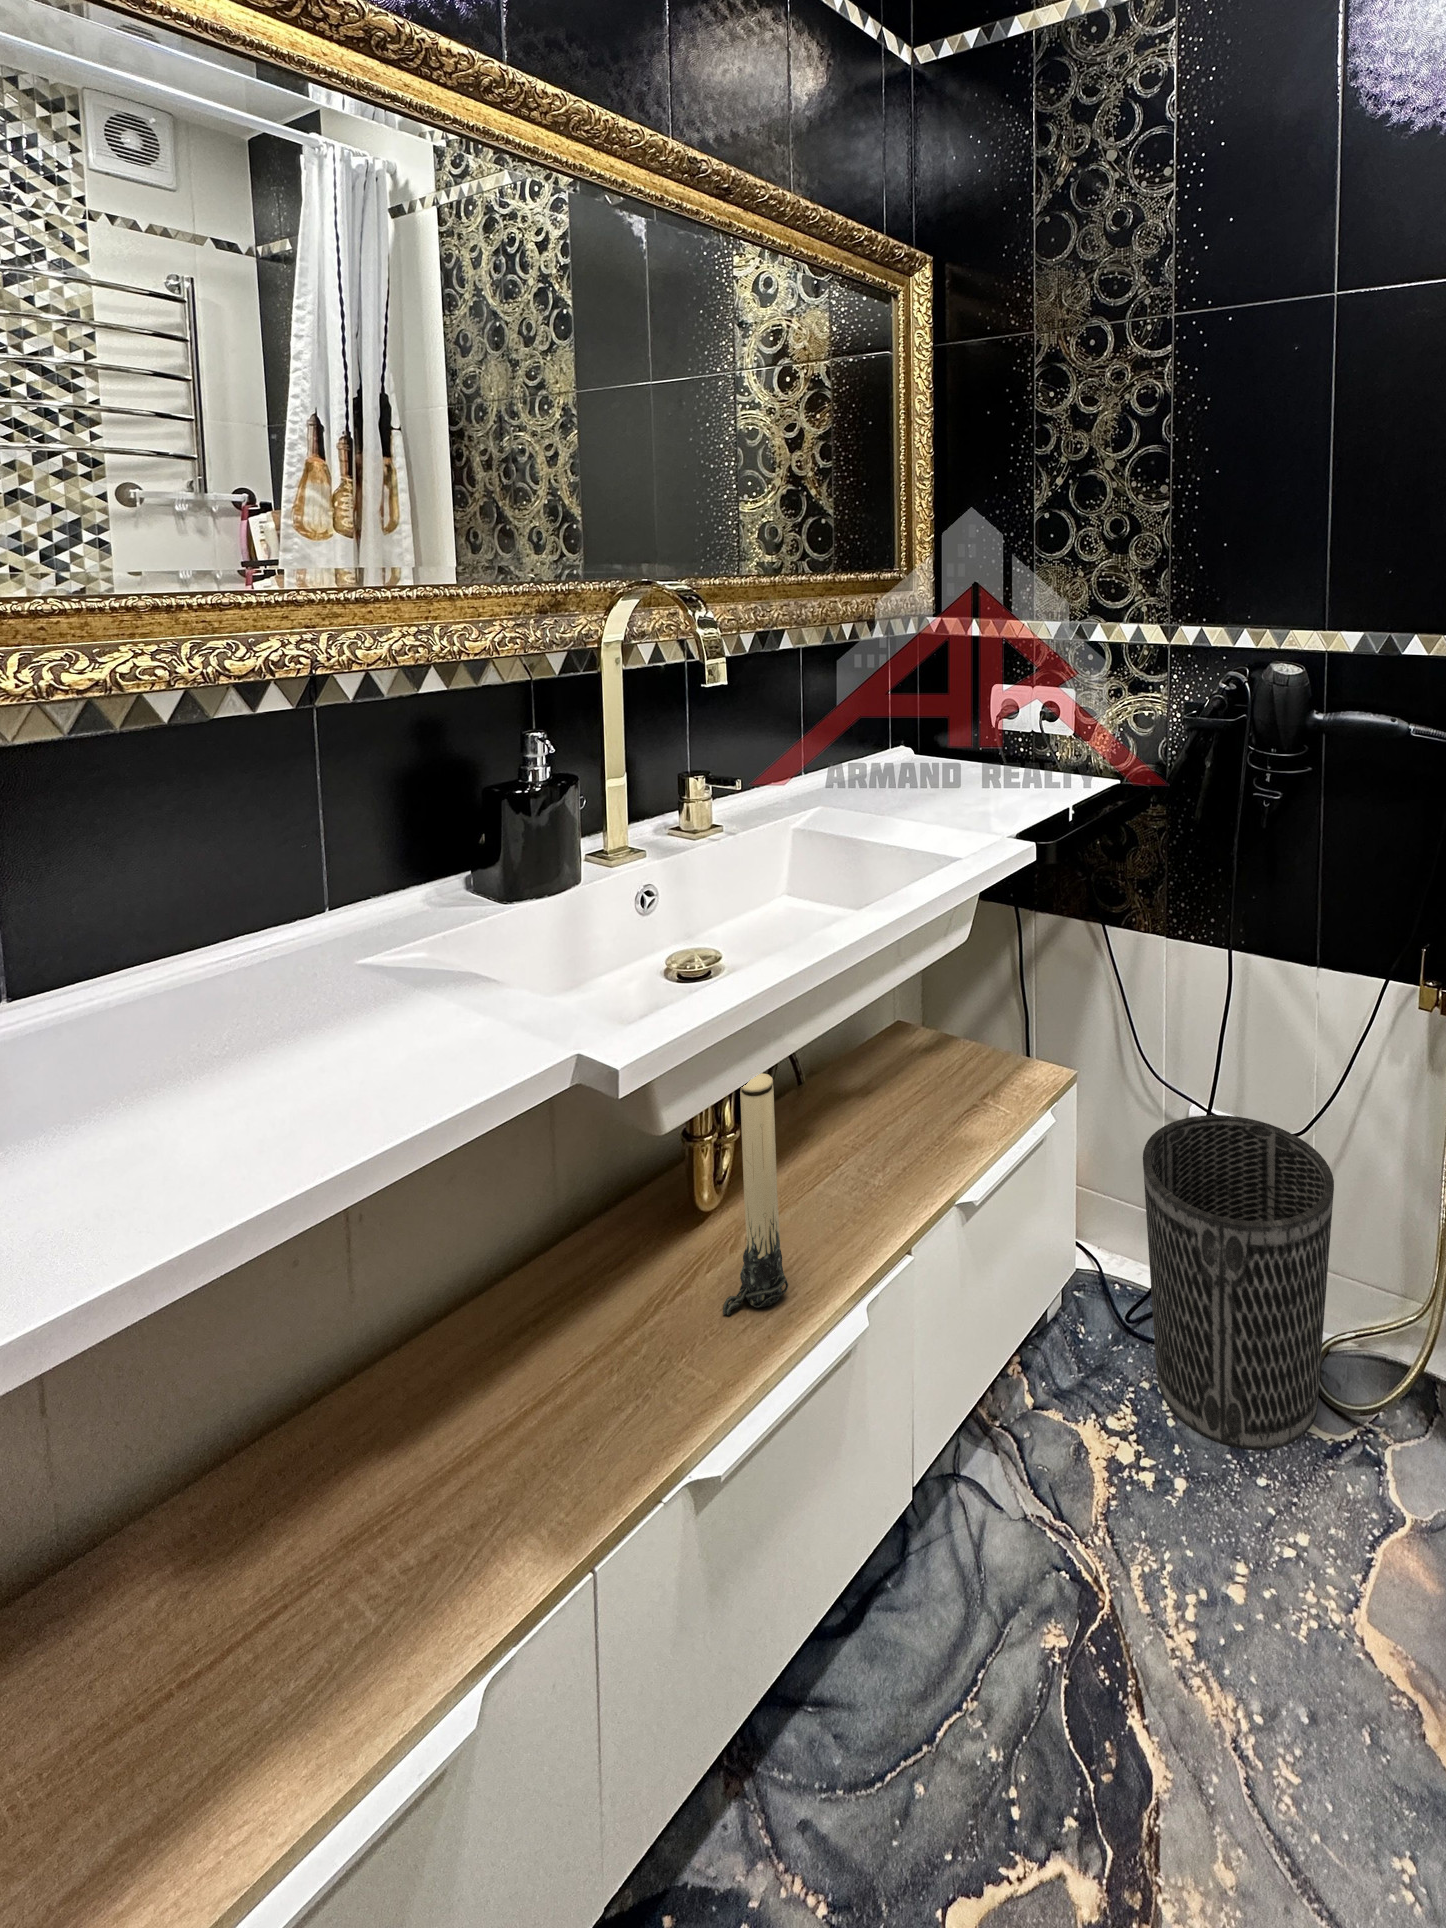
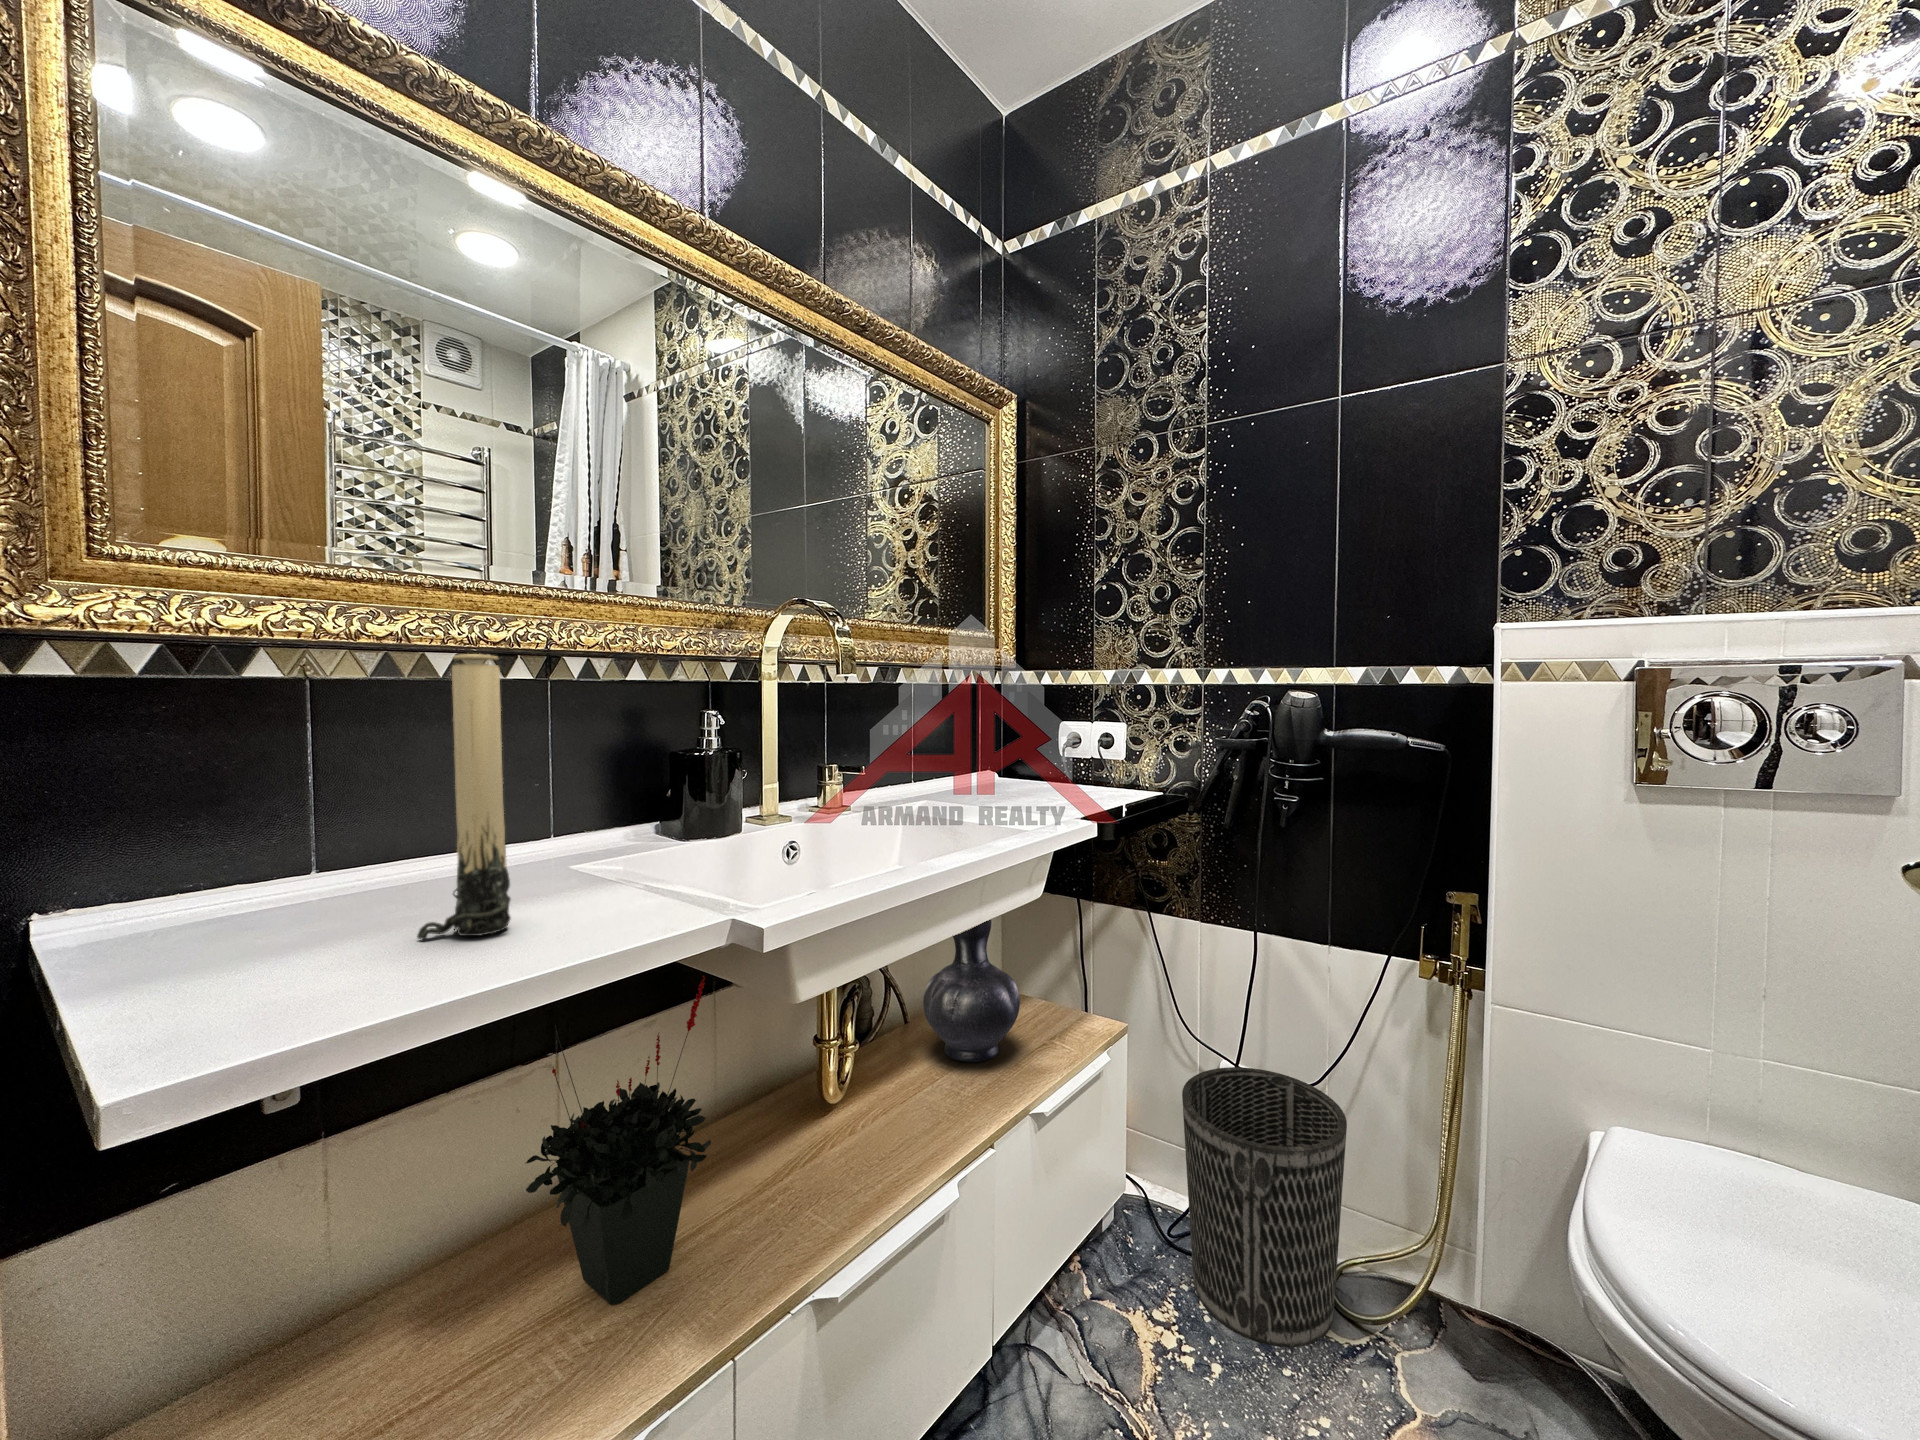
decorative vase: none [823,887,944,1138] -> present [923,920,1020,1062]
candle: present [723,1073,788,1315] -> present [417,654,511,939]
potted plant: none [311,1109,553,1515] -> present [526,976,711,1304]

